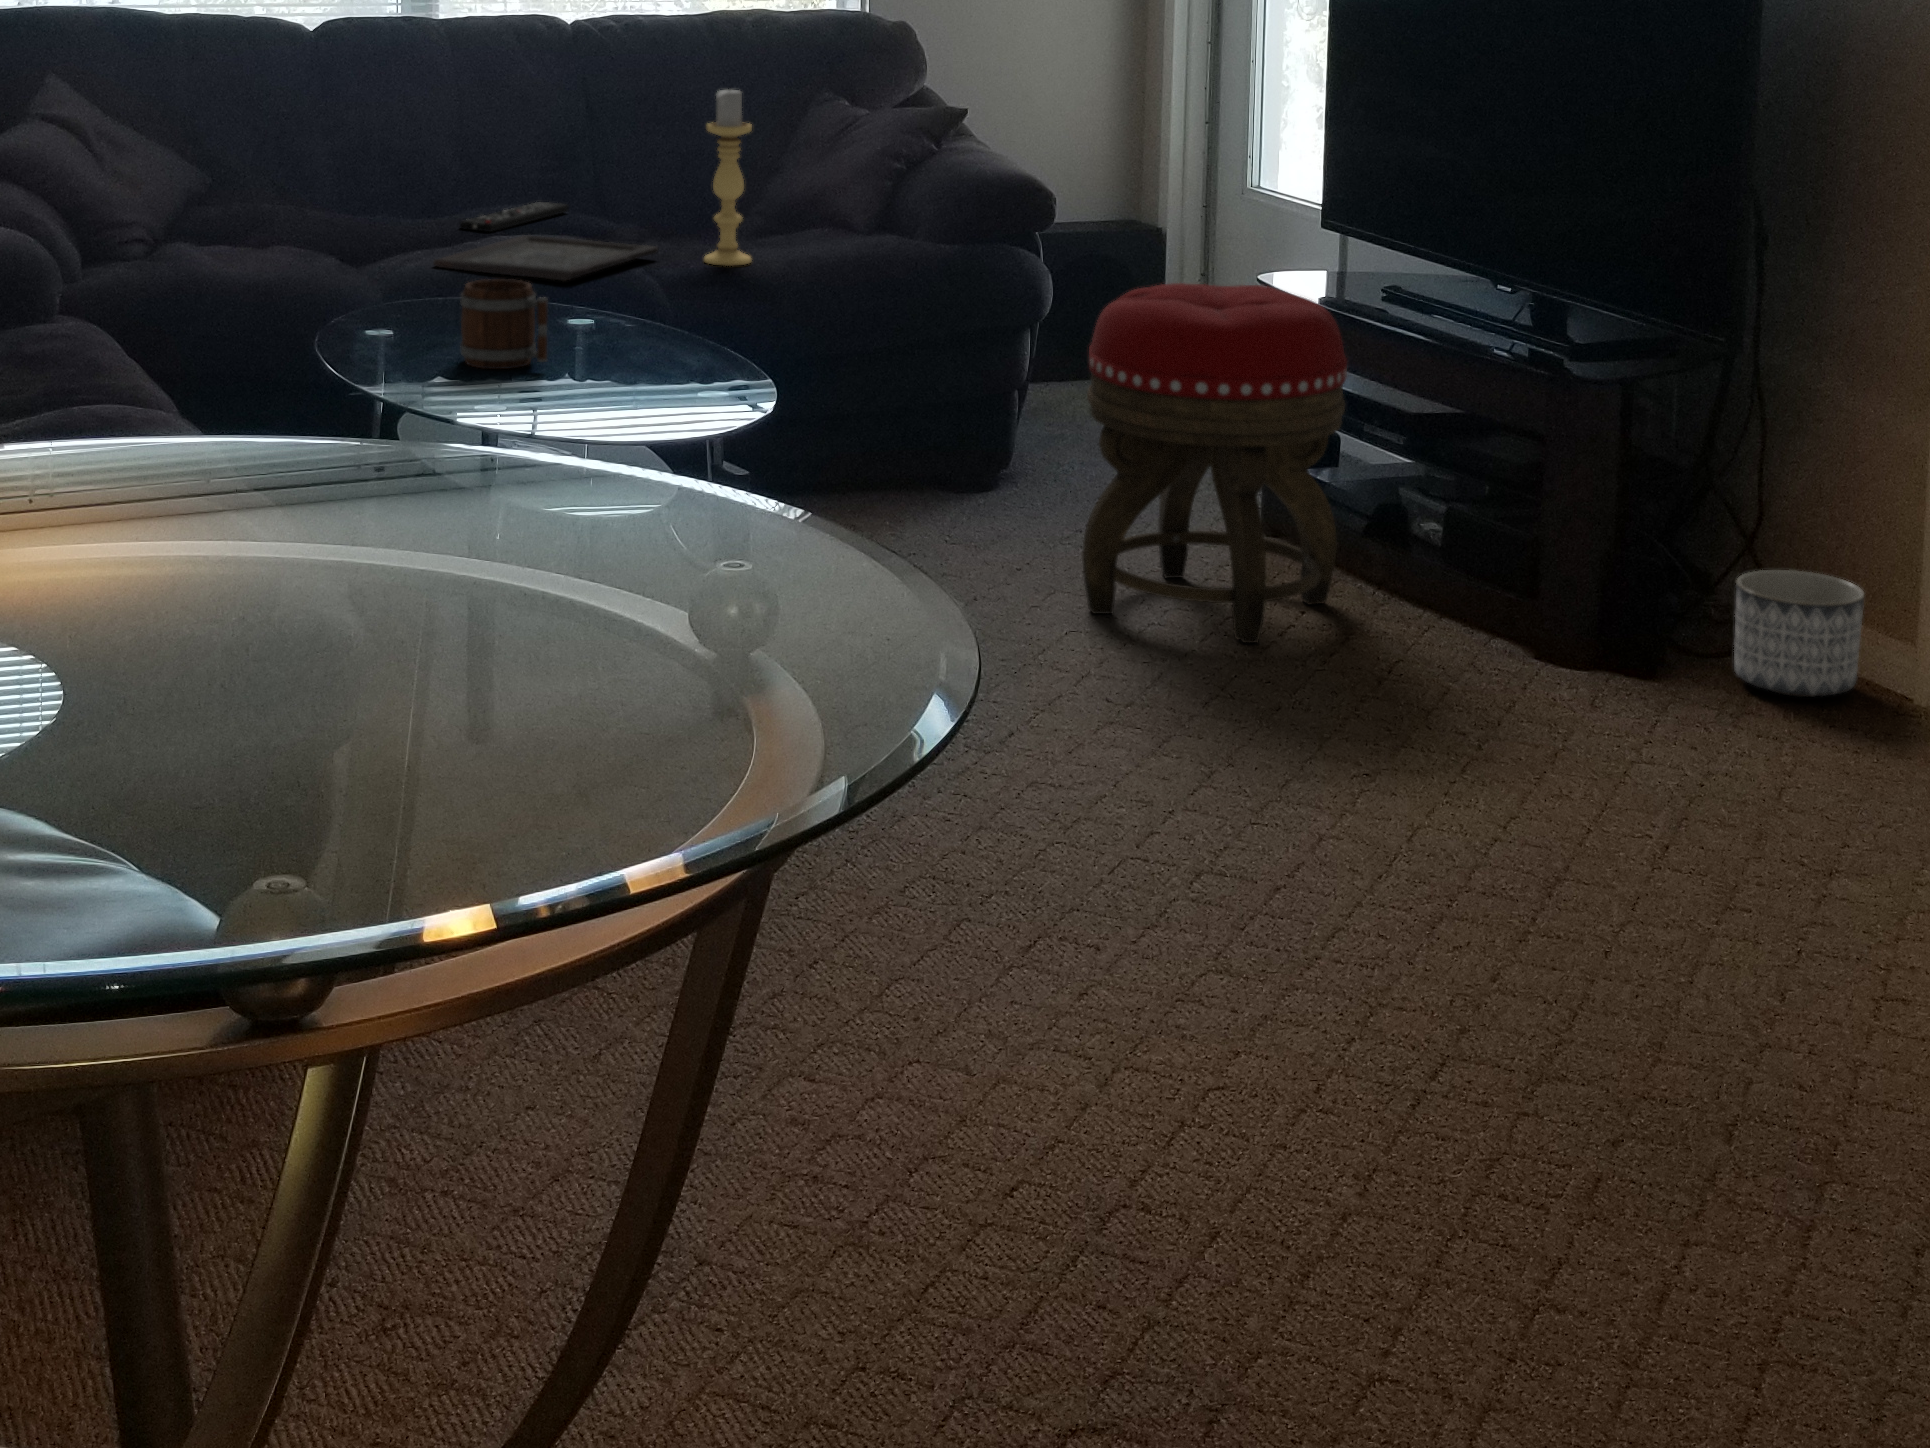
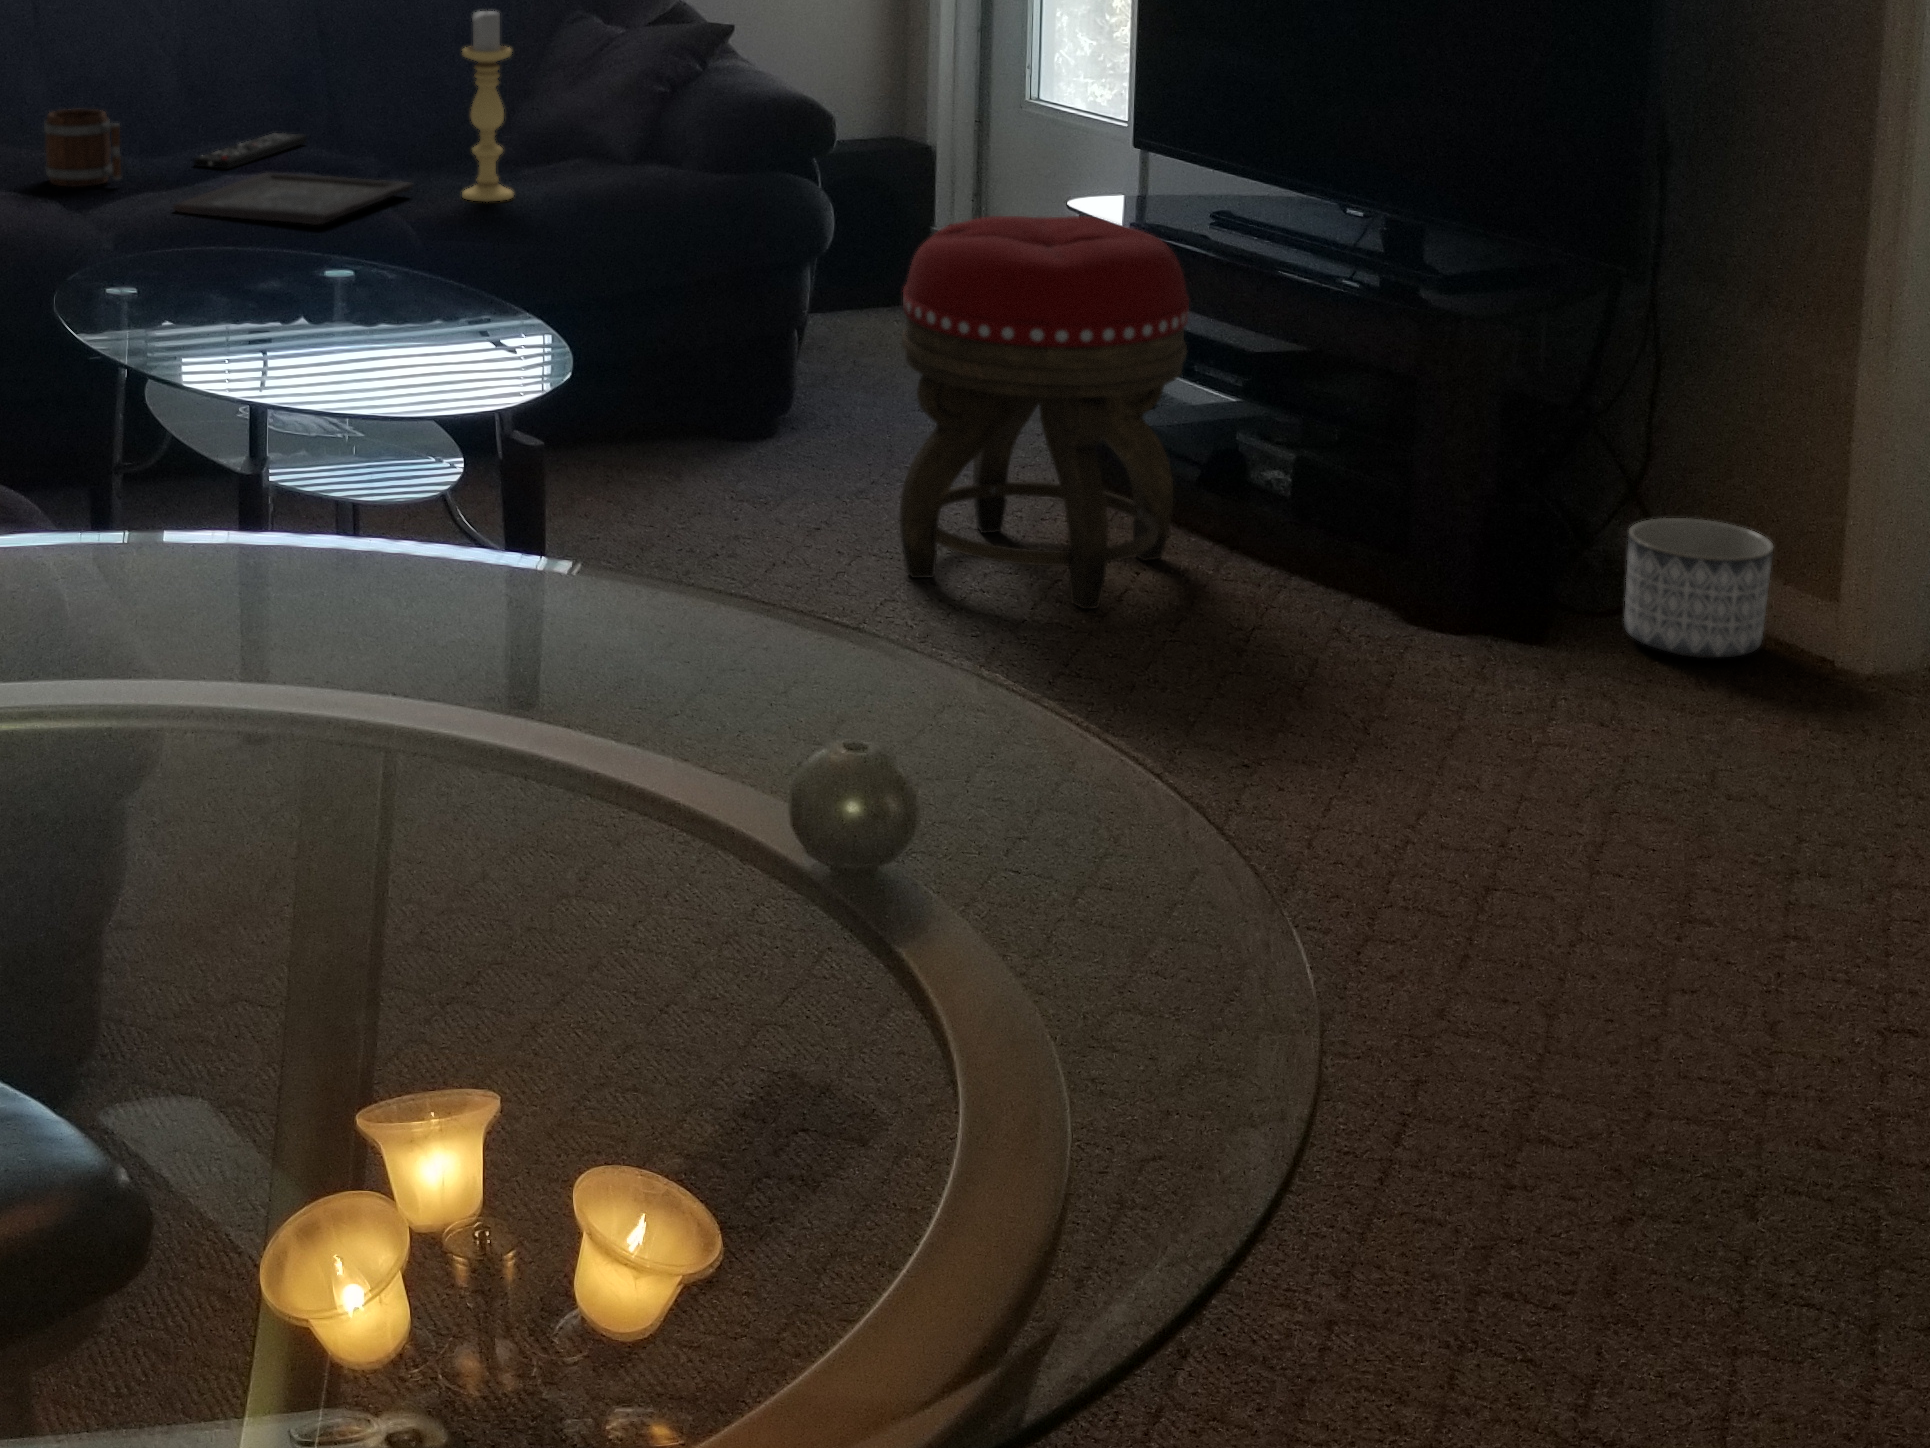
mug: present [460,279,548,369] -> present [44,109,121,187]

